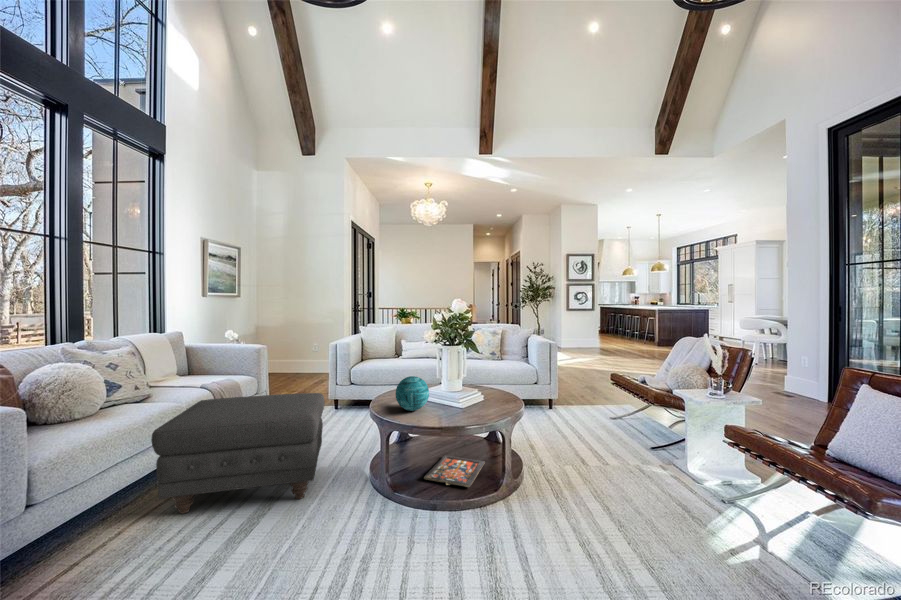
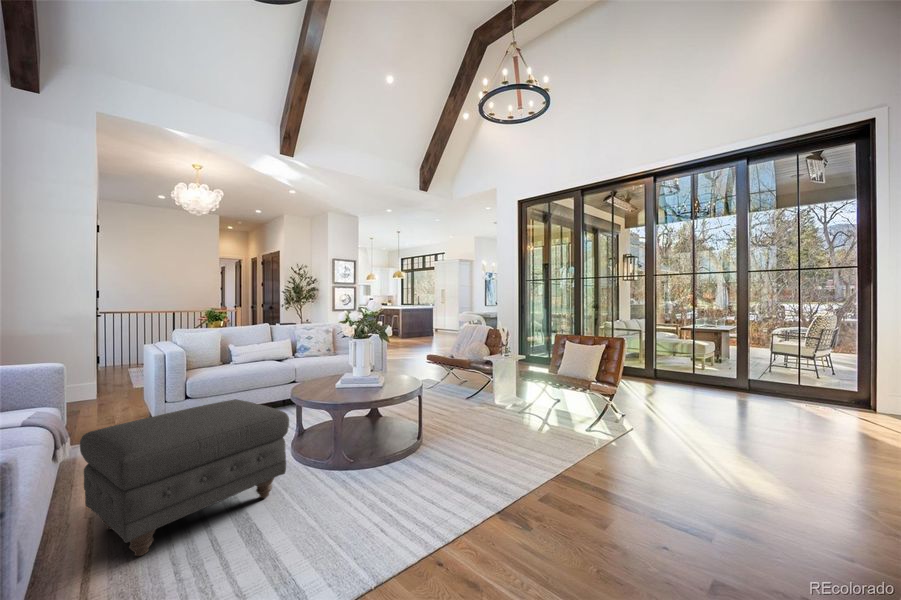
decorative orb: present [396,376,429,411] -> none [335,366,364,395]
board game: present [424,455,485,487] -> none [358,427,404,448]

